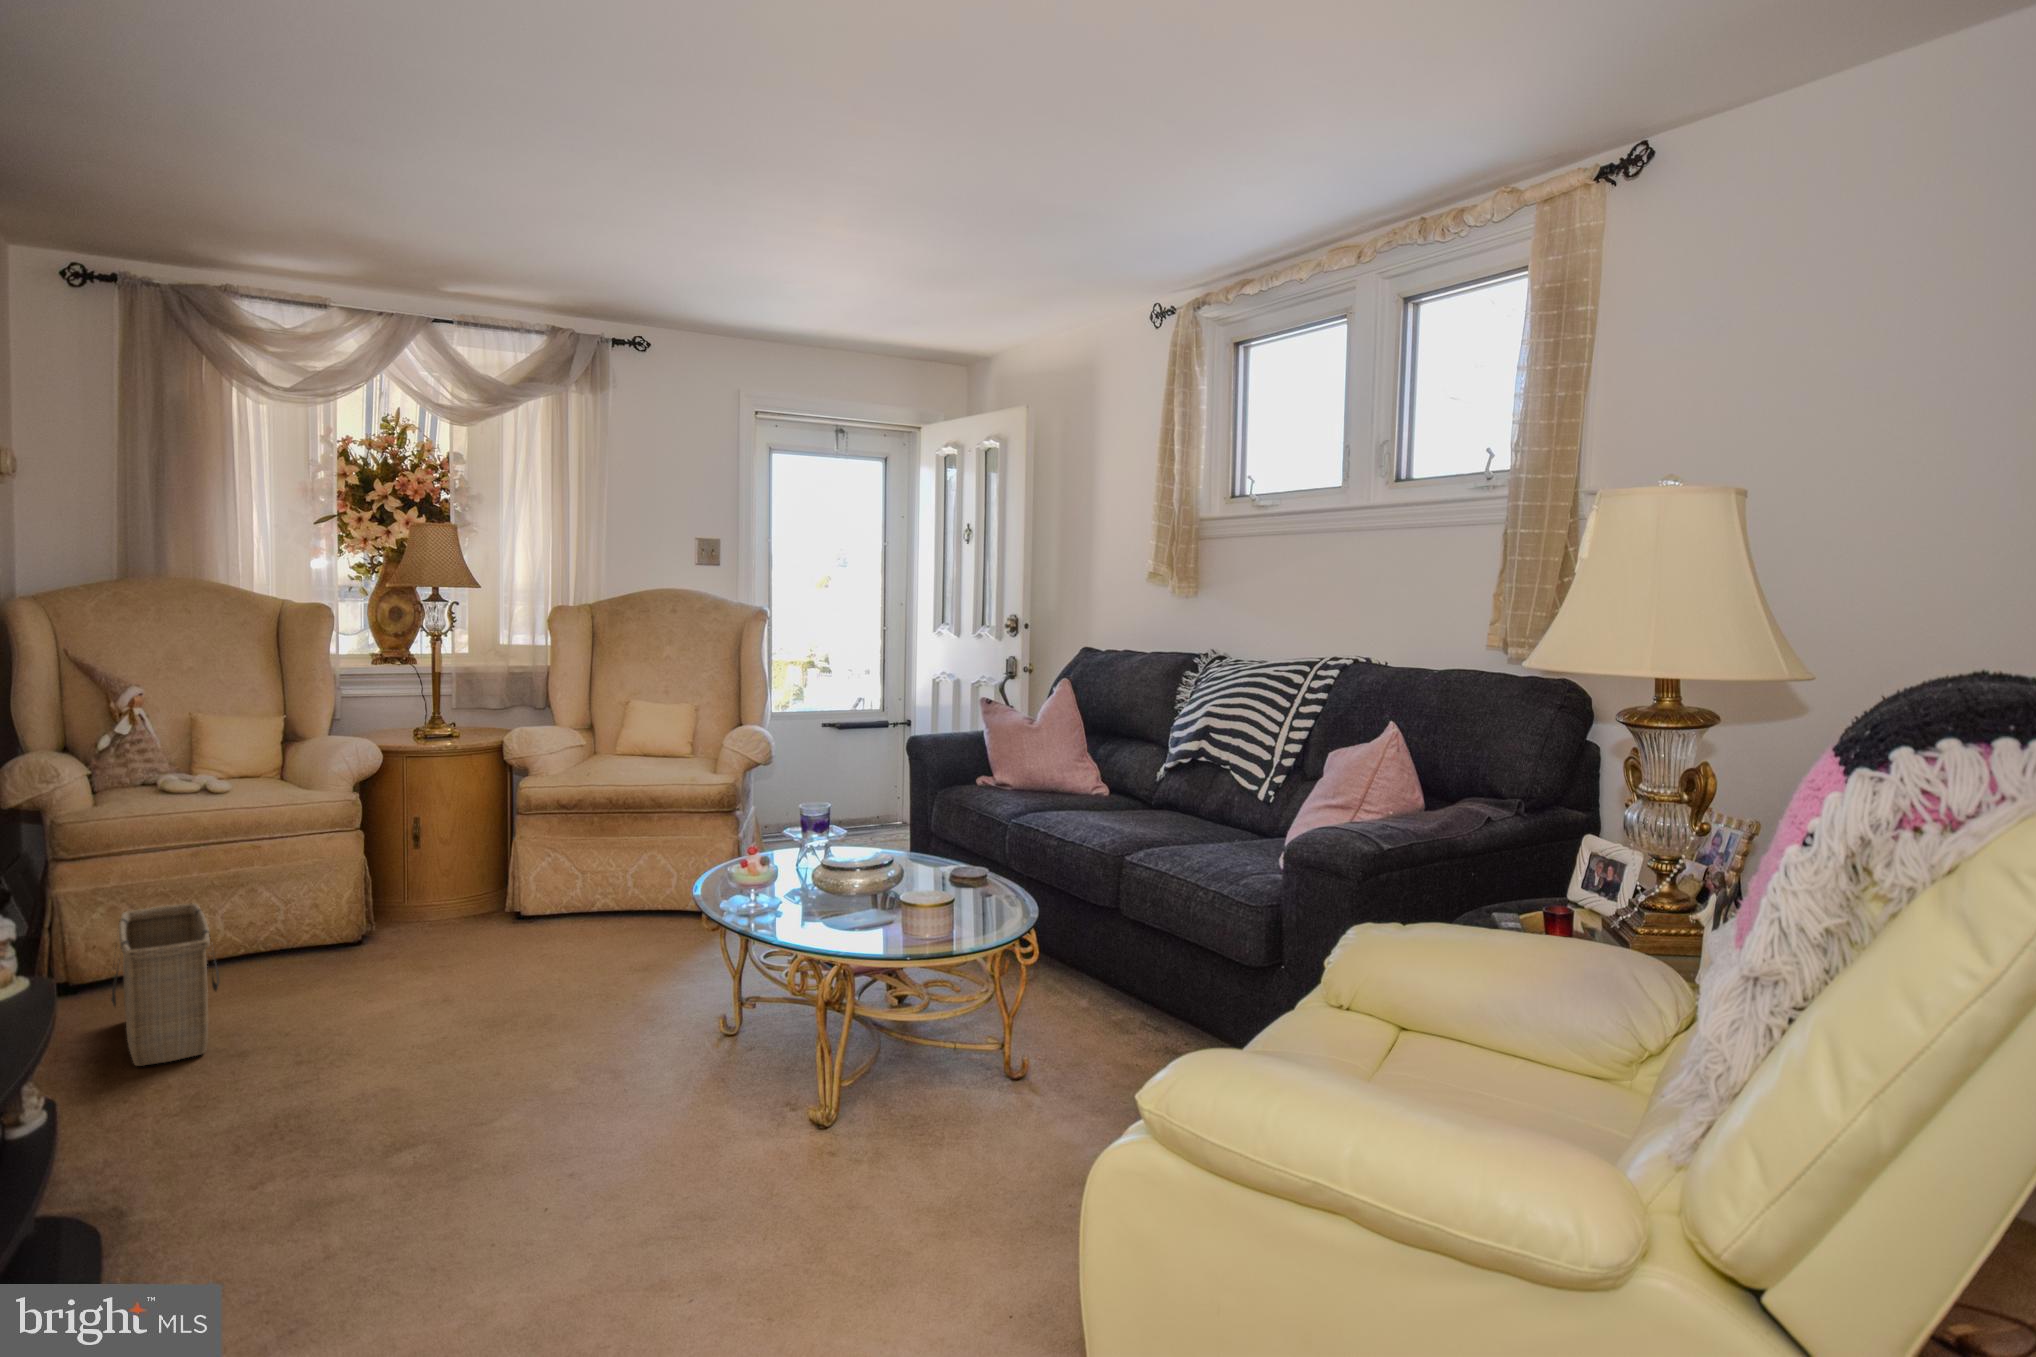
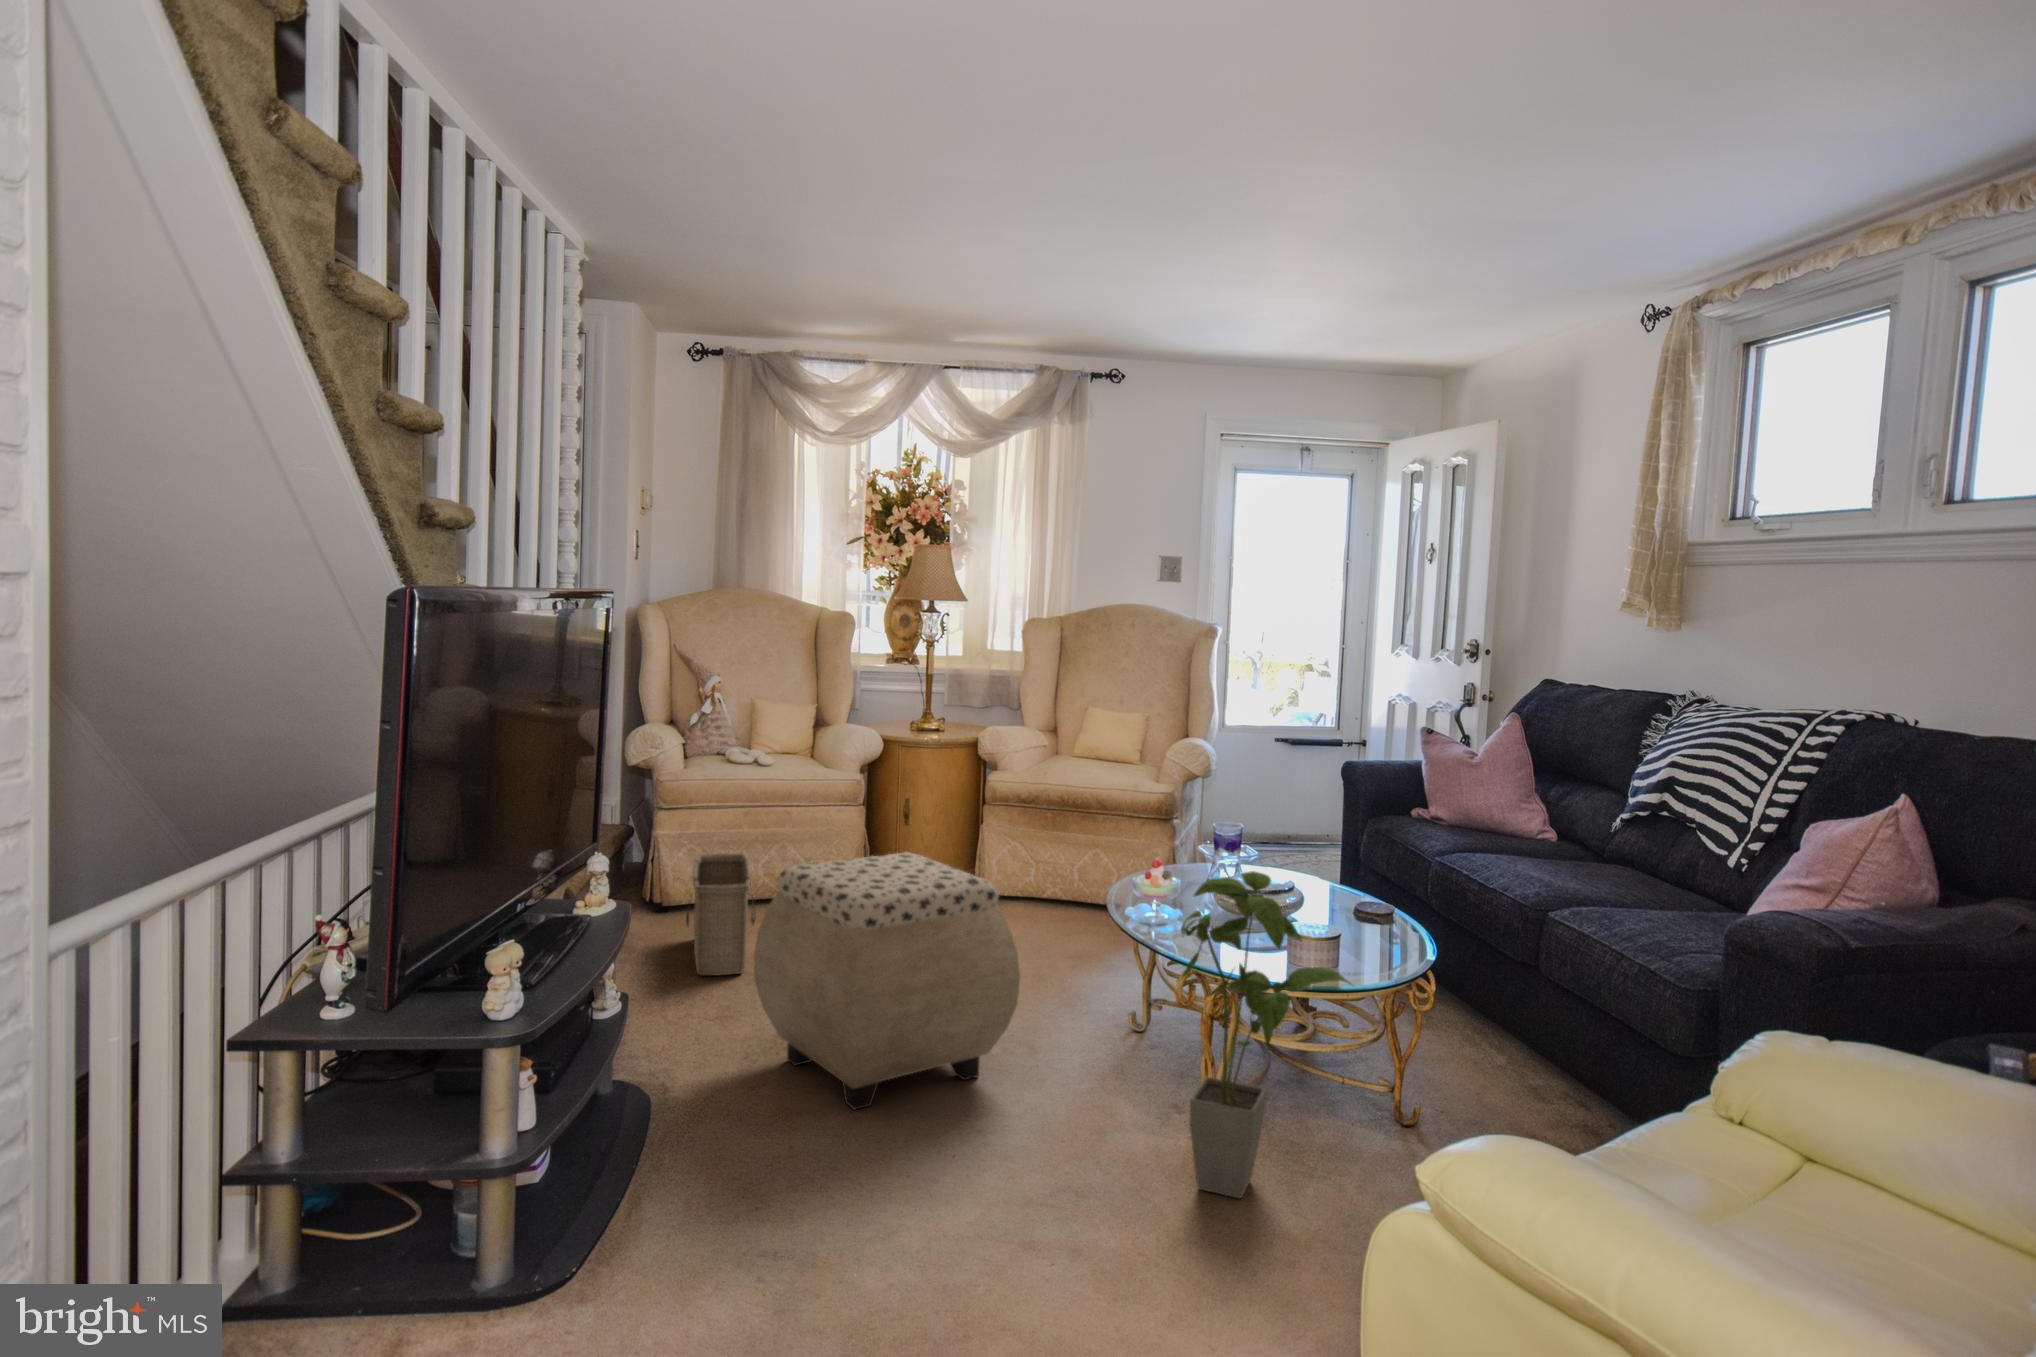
house plant: none [795,844,980,1197] -> present [1181,871,1351,1198]
ottoman: none [229,873,598,1196] -> present [754,852,1020,1109]

